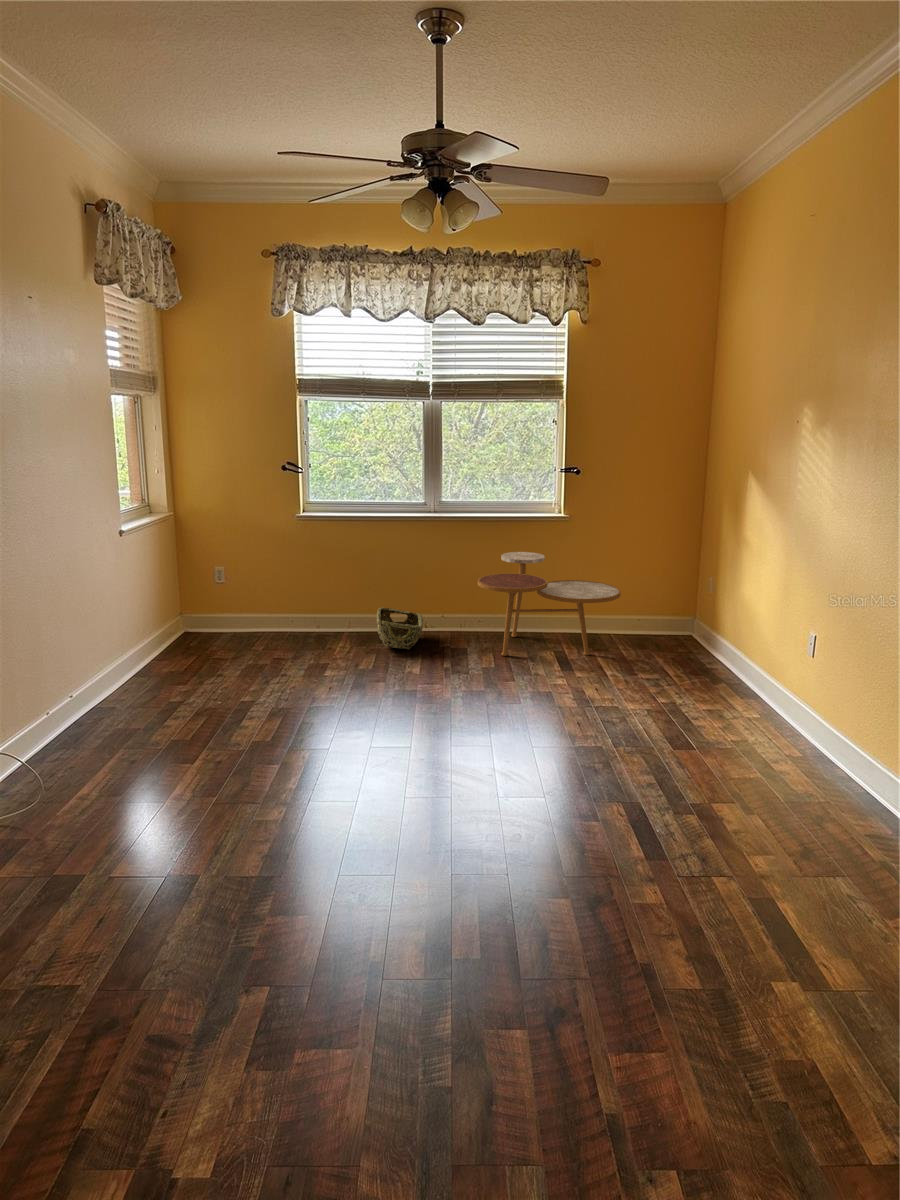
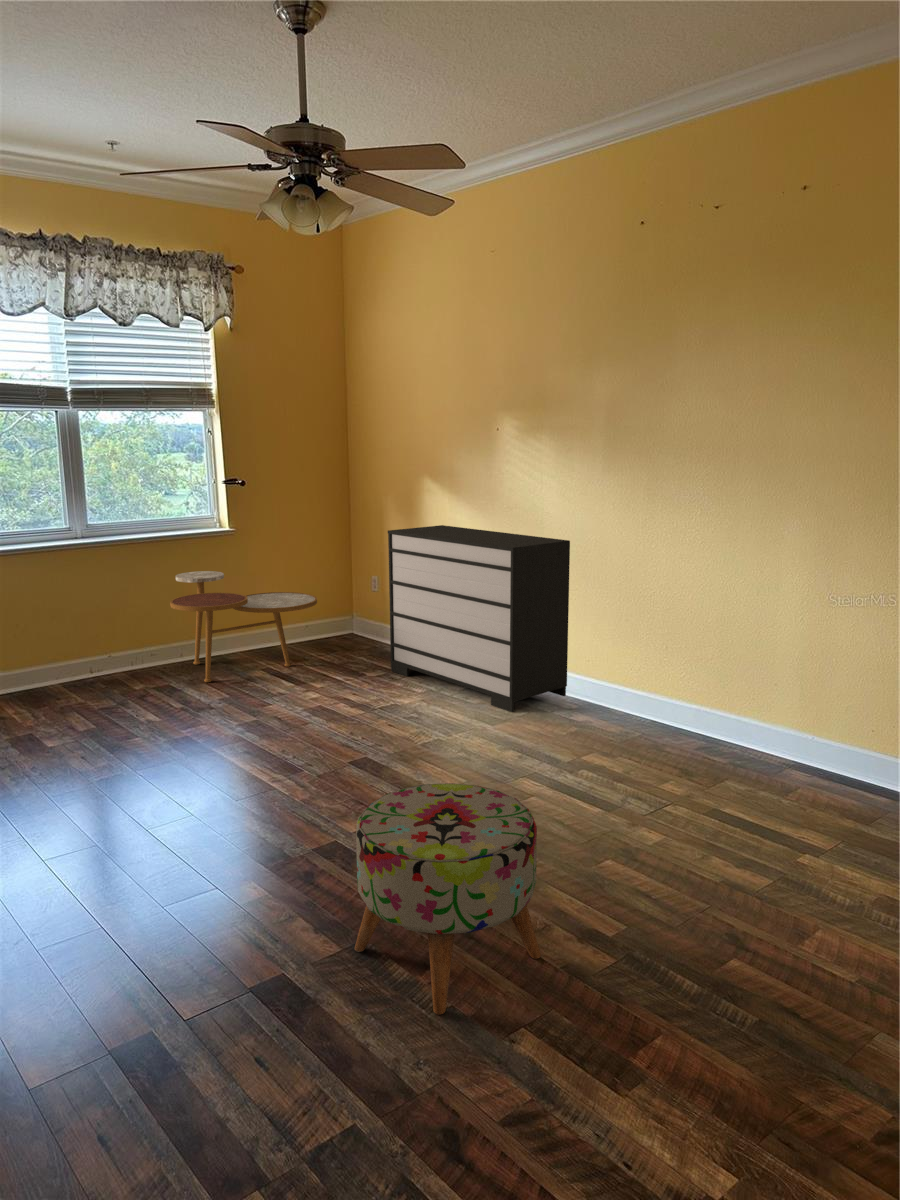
dresser: none [677,534,872,761] -> present [388,525,570,712]
woven basket: present [377,607,423,649] -> none [34,656,109,699]
ottoman: none [297,818,490,1057] -> present [354,783,541,1015]

